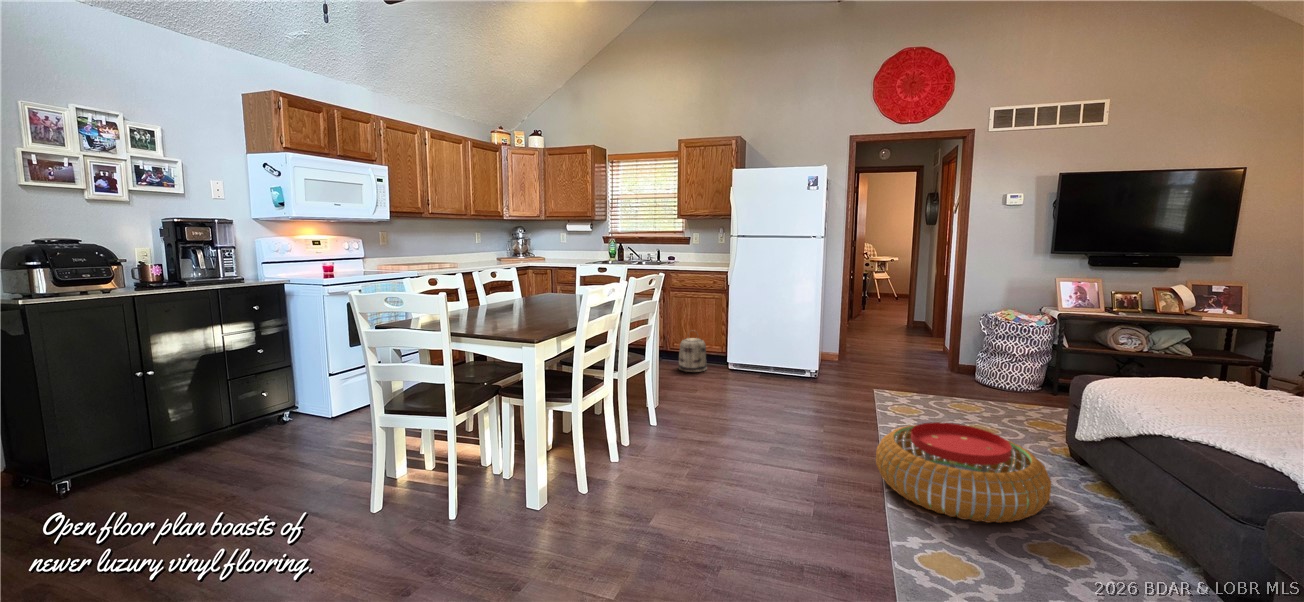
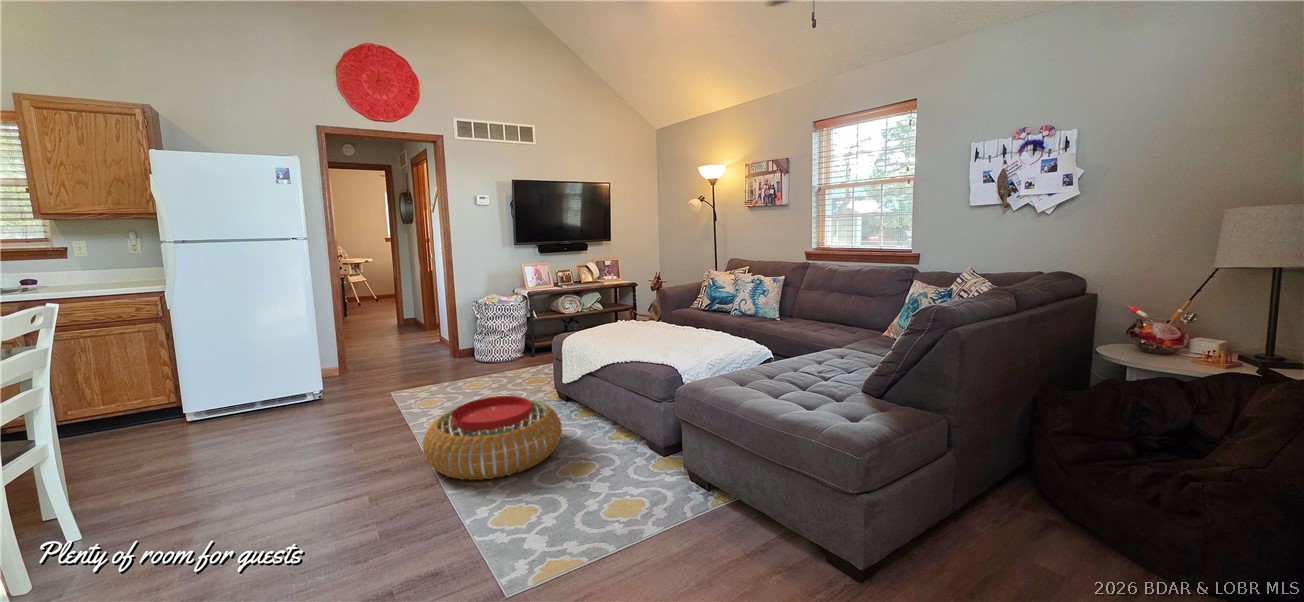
basket: present [679,338,707,372] -> none [87,383,149,446]

